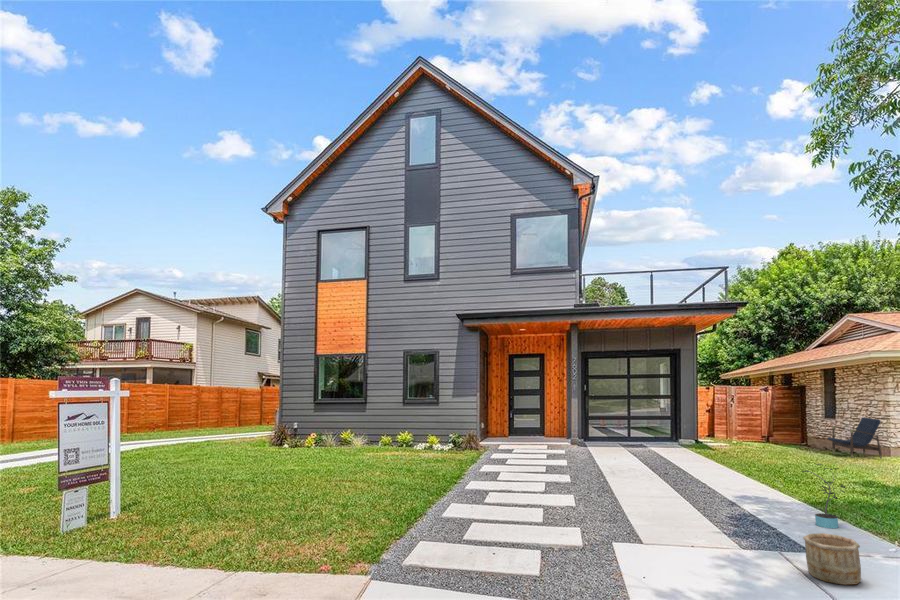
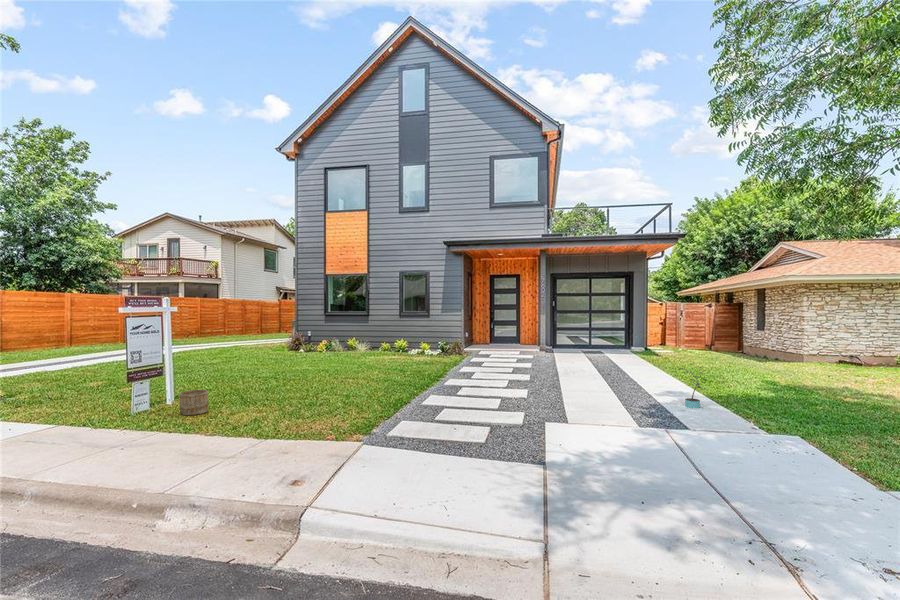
lounge chair: present [828,417,882,458] -> none [749,330,792,363]
wooden bucket: present [803,533,861,585] -> present [179,390,208,415]

